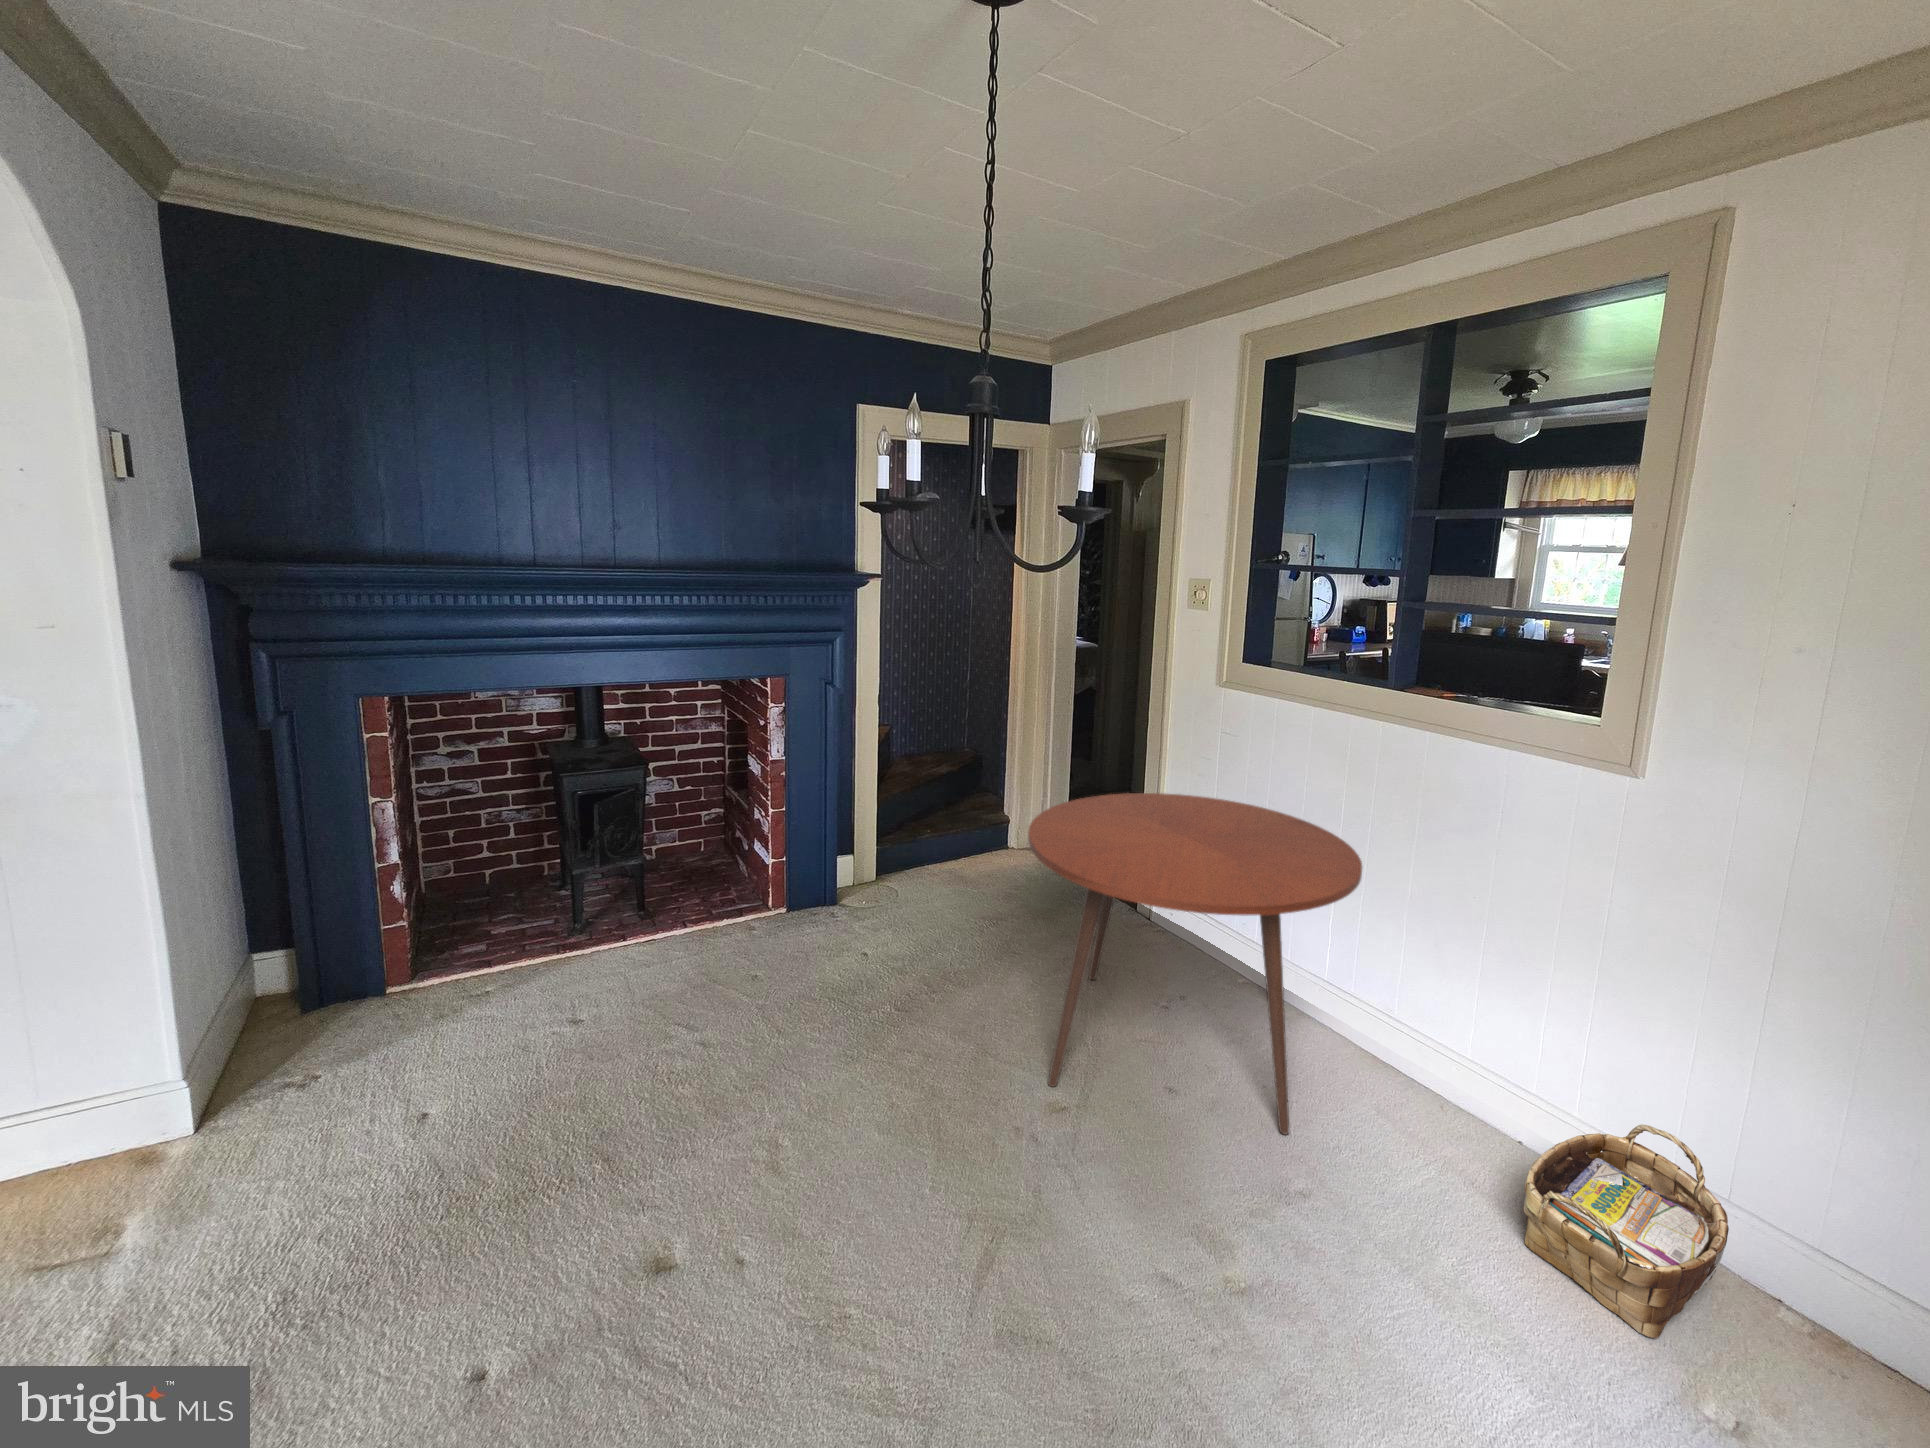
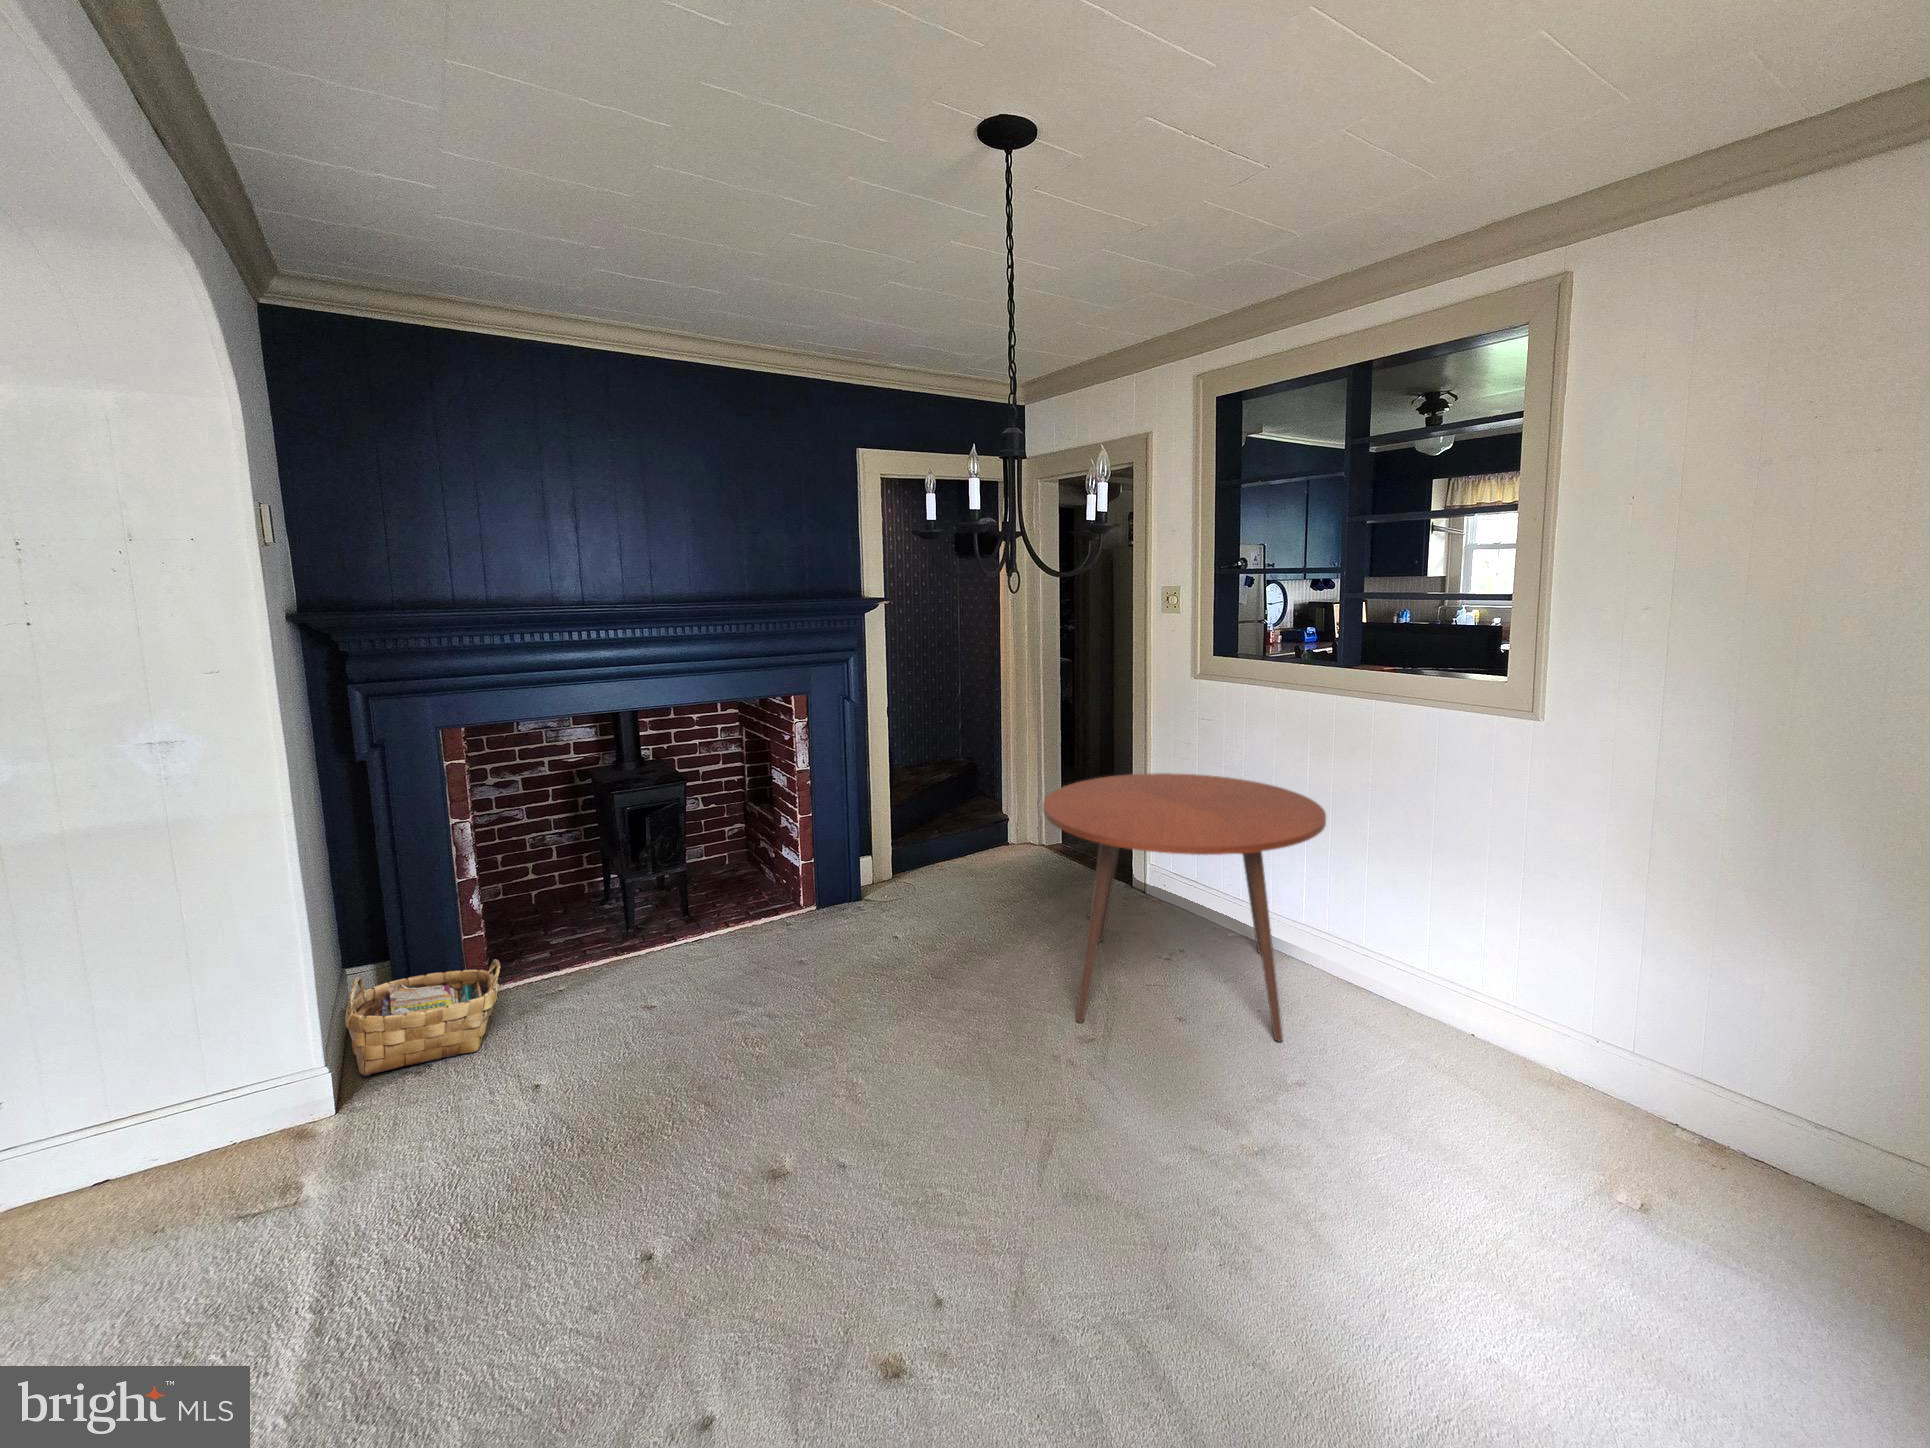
woven basket: present [1524,1124,1729,1338] -> present [345,959,500,1076]

